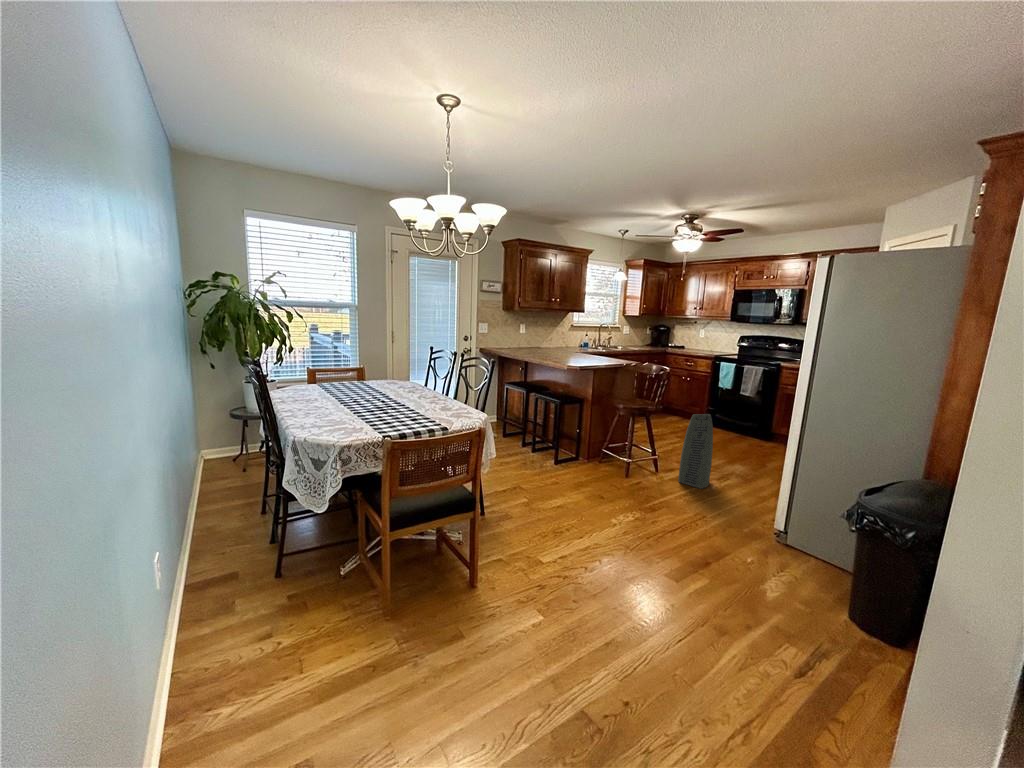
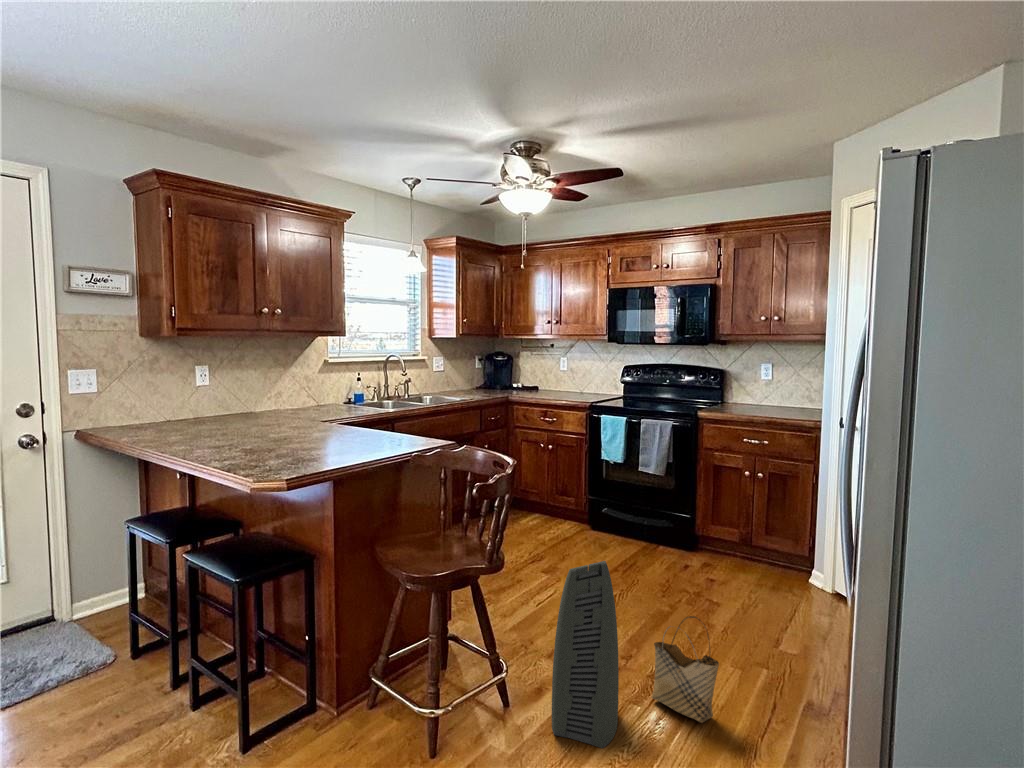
woven basket: none [727,447,762,490] -> present [652,616,719,723]

